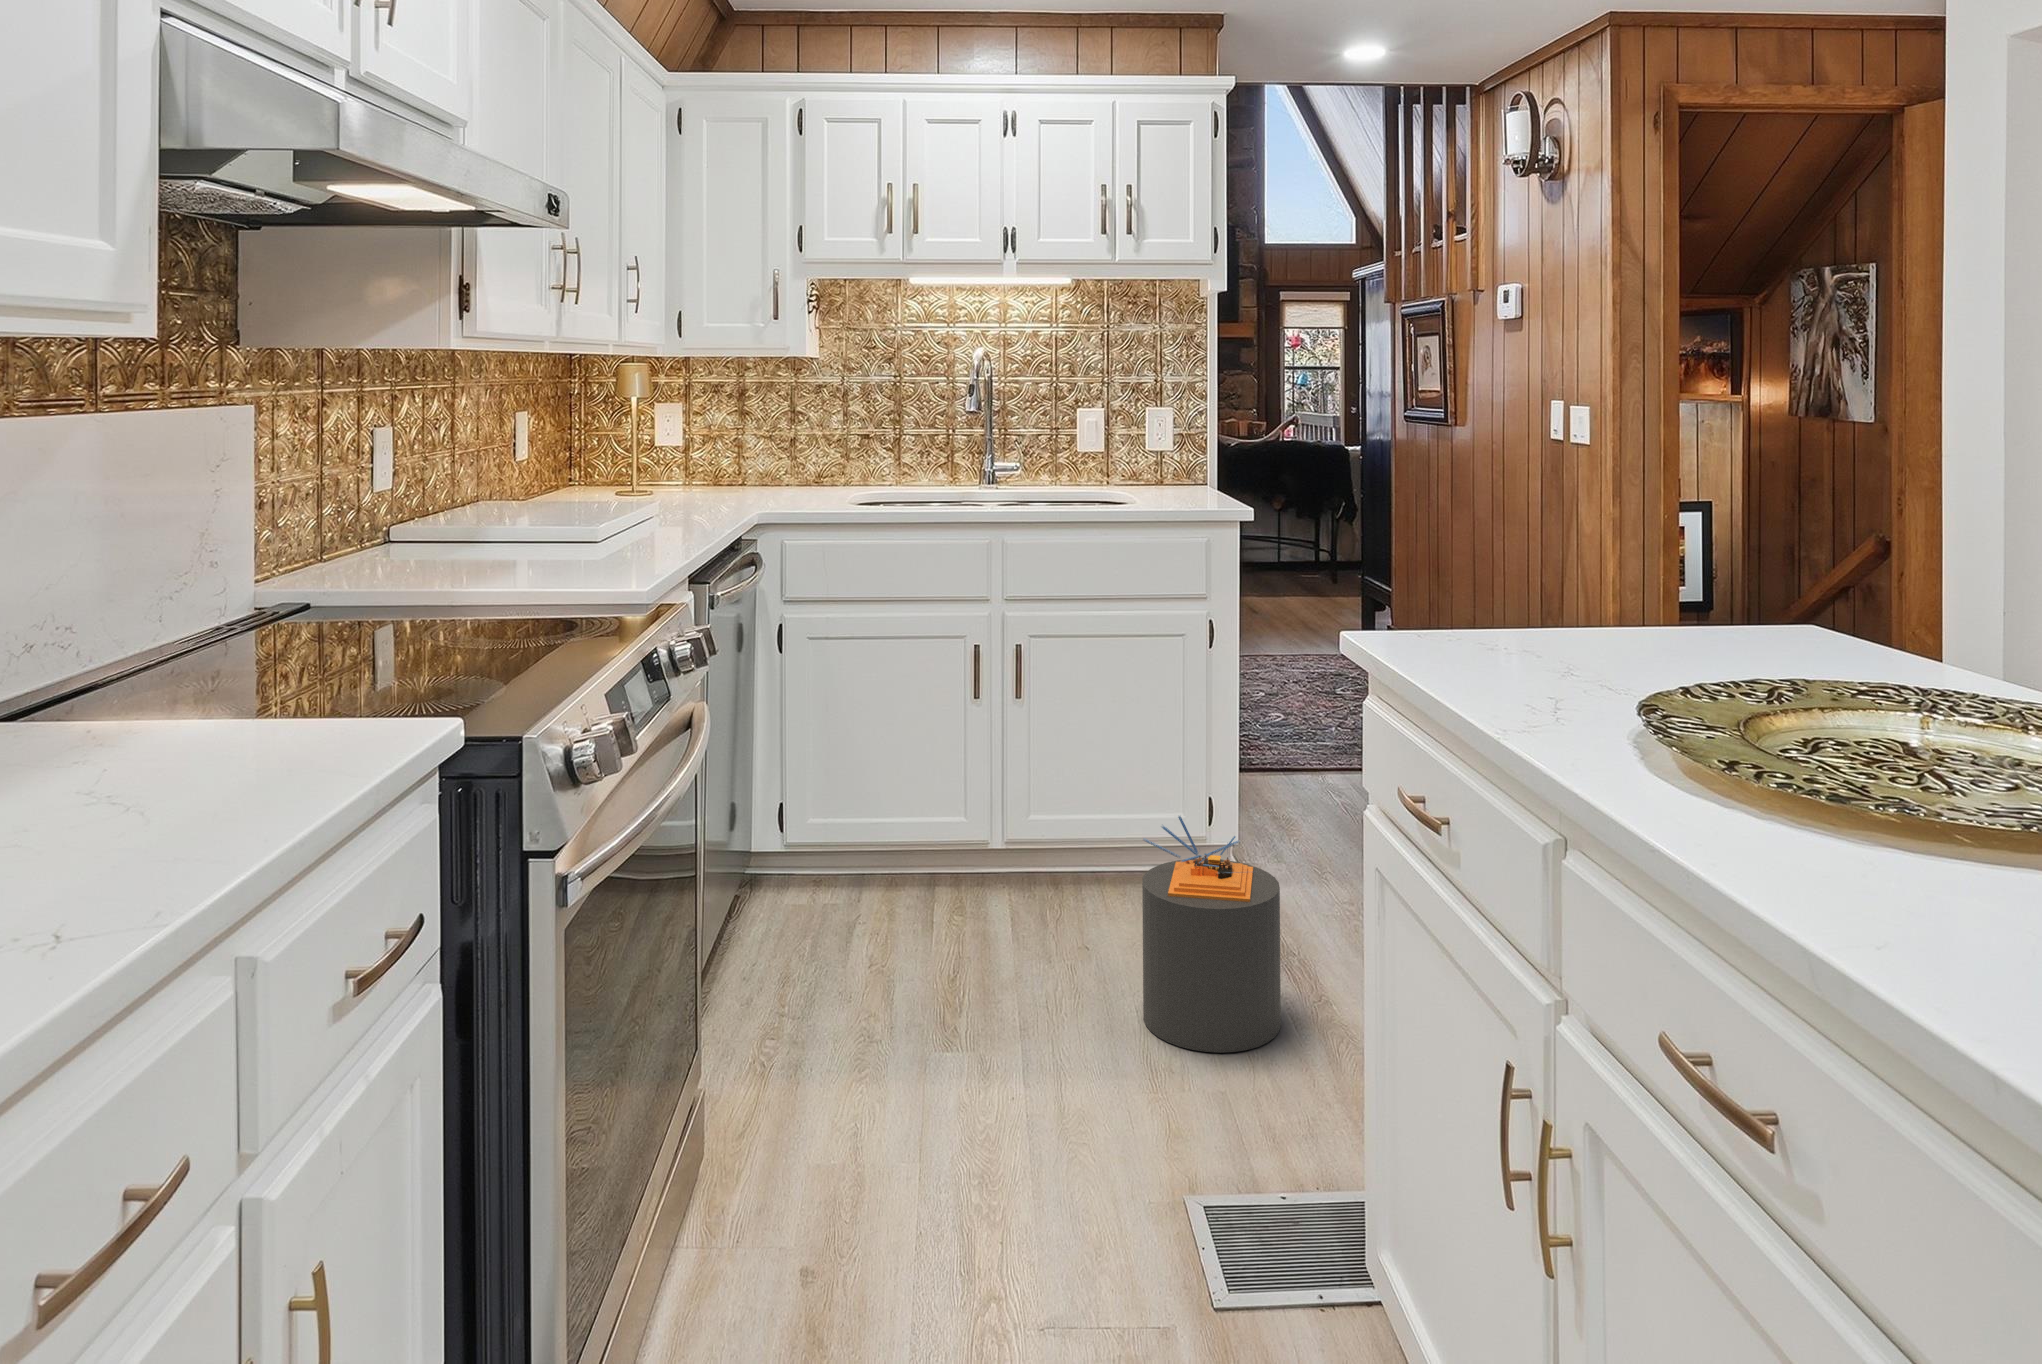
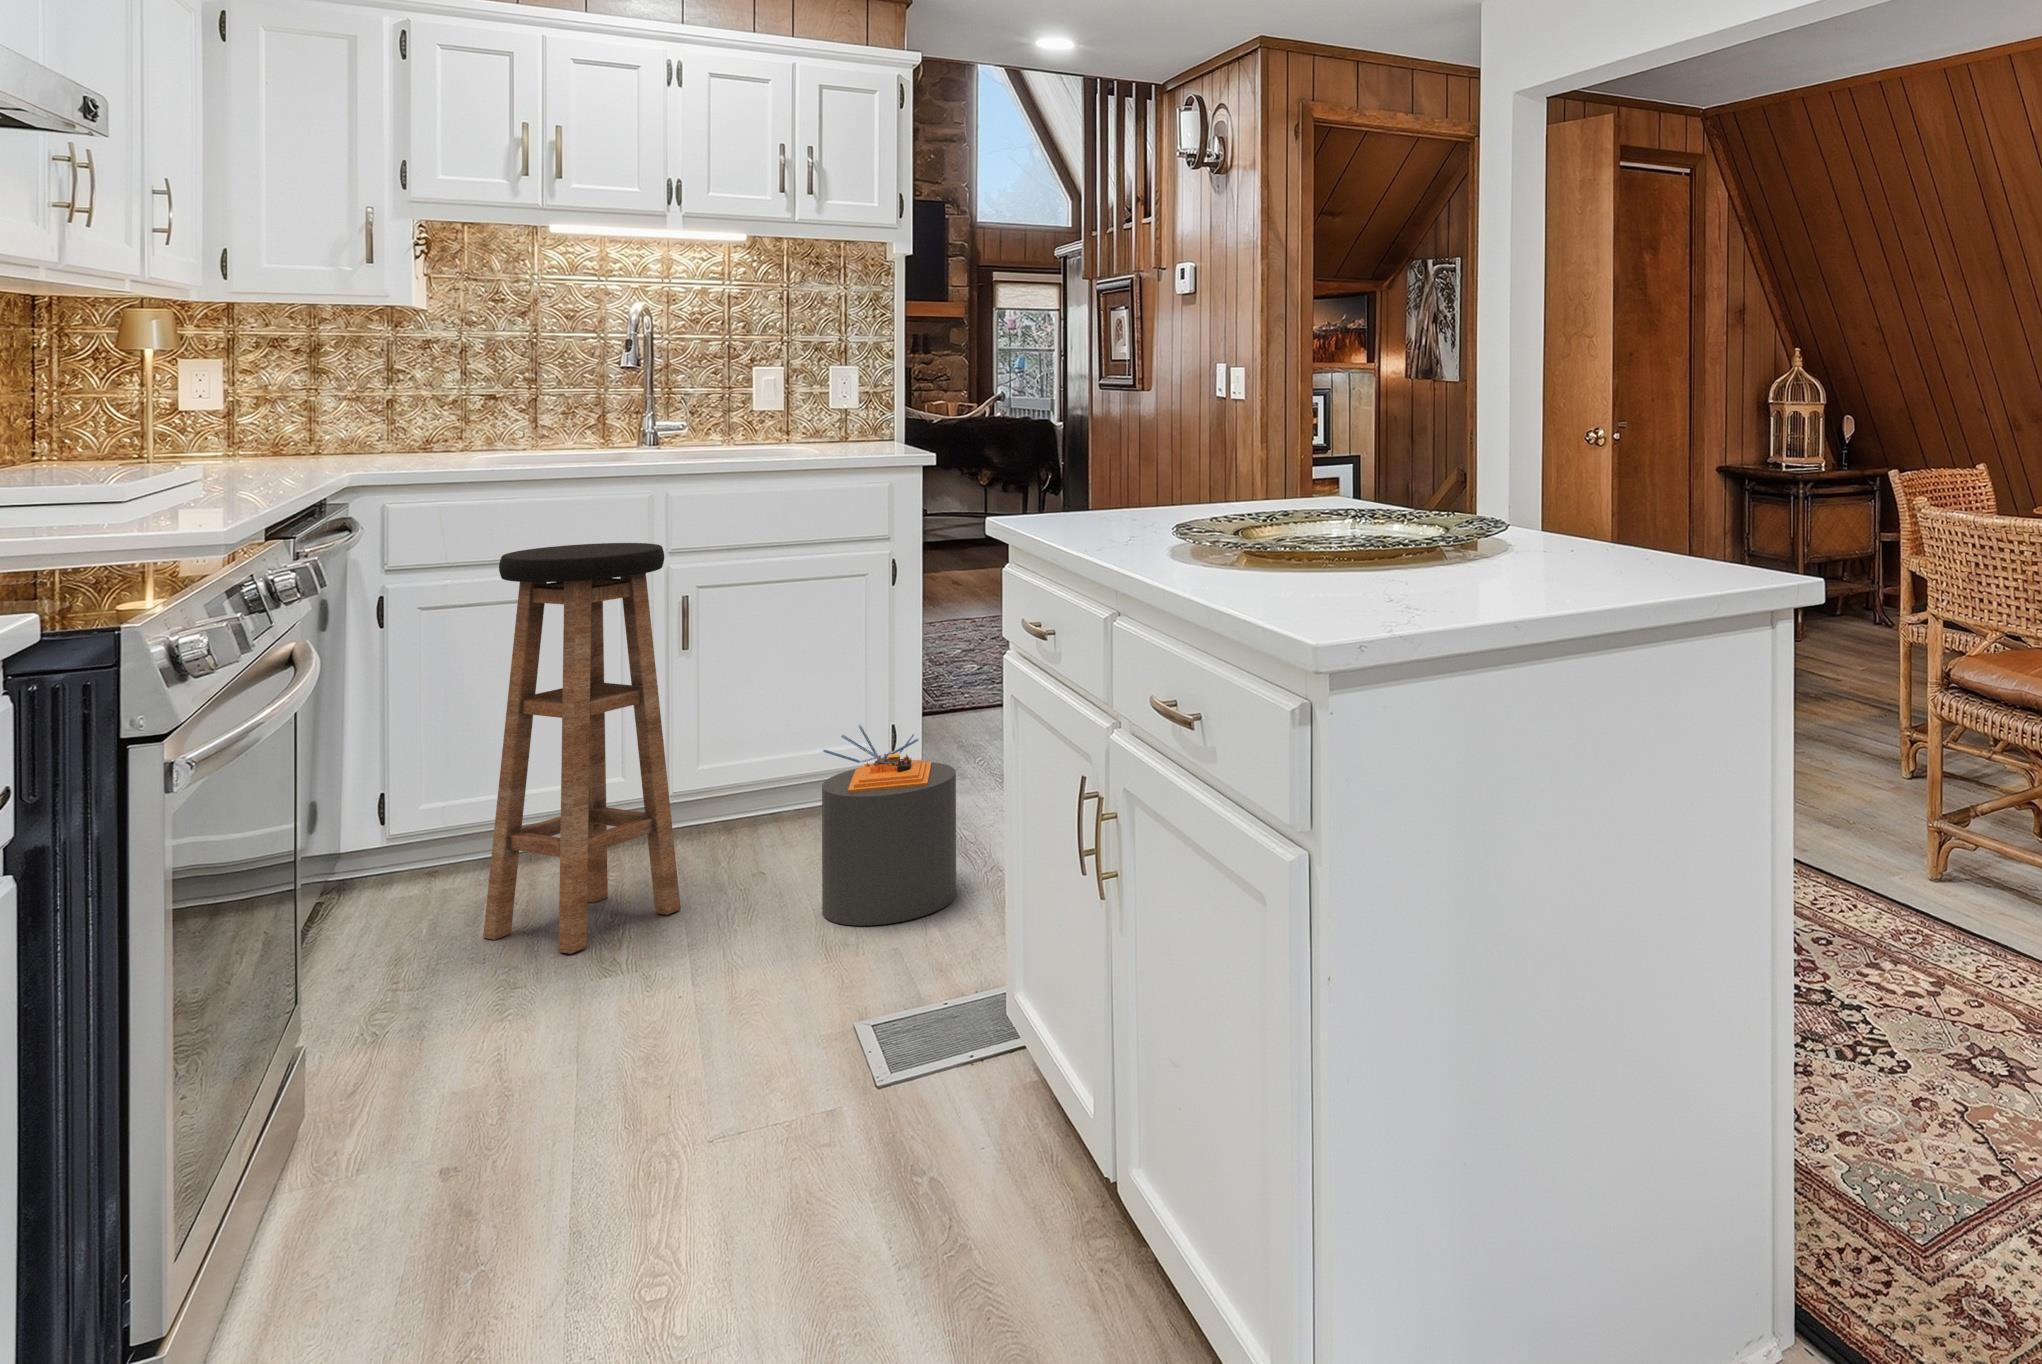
bar stool: none [848,596,1012,1014] -> present [483,543,681,954]

